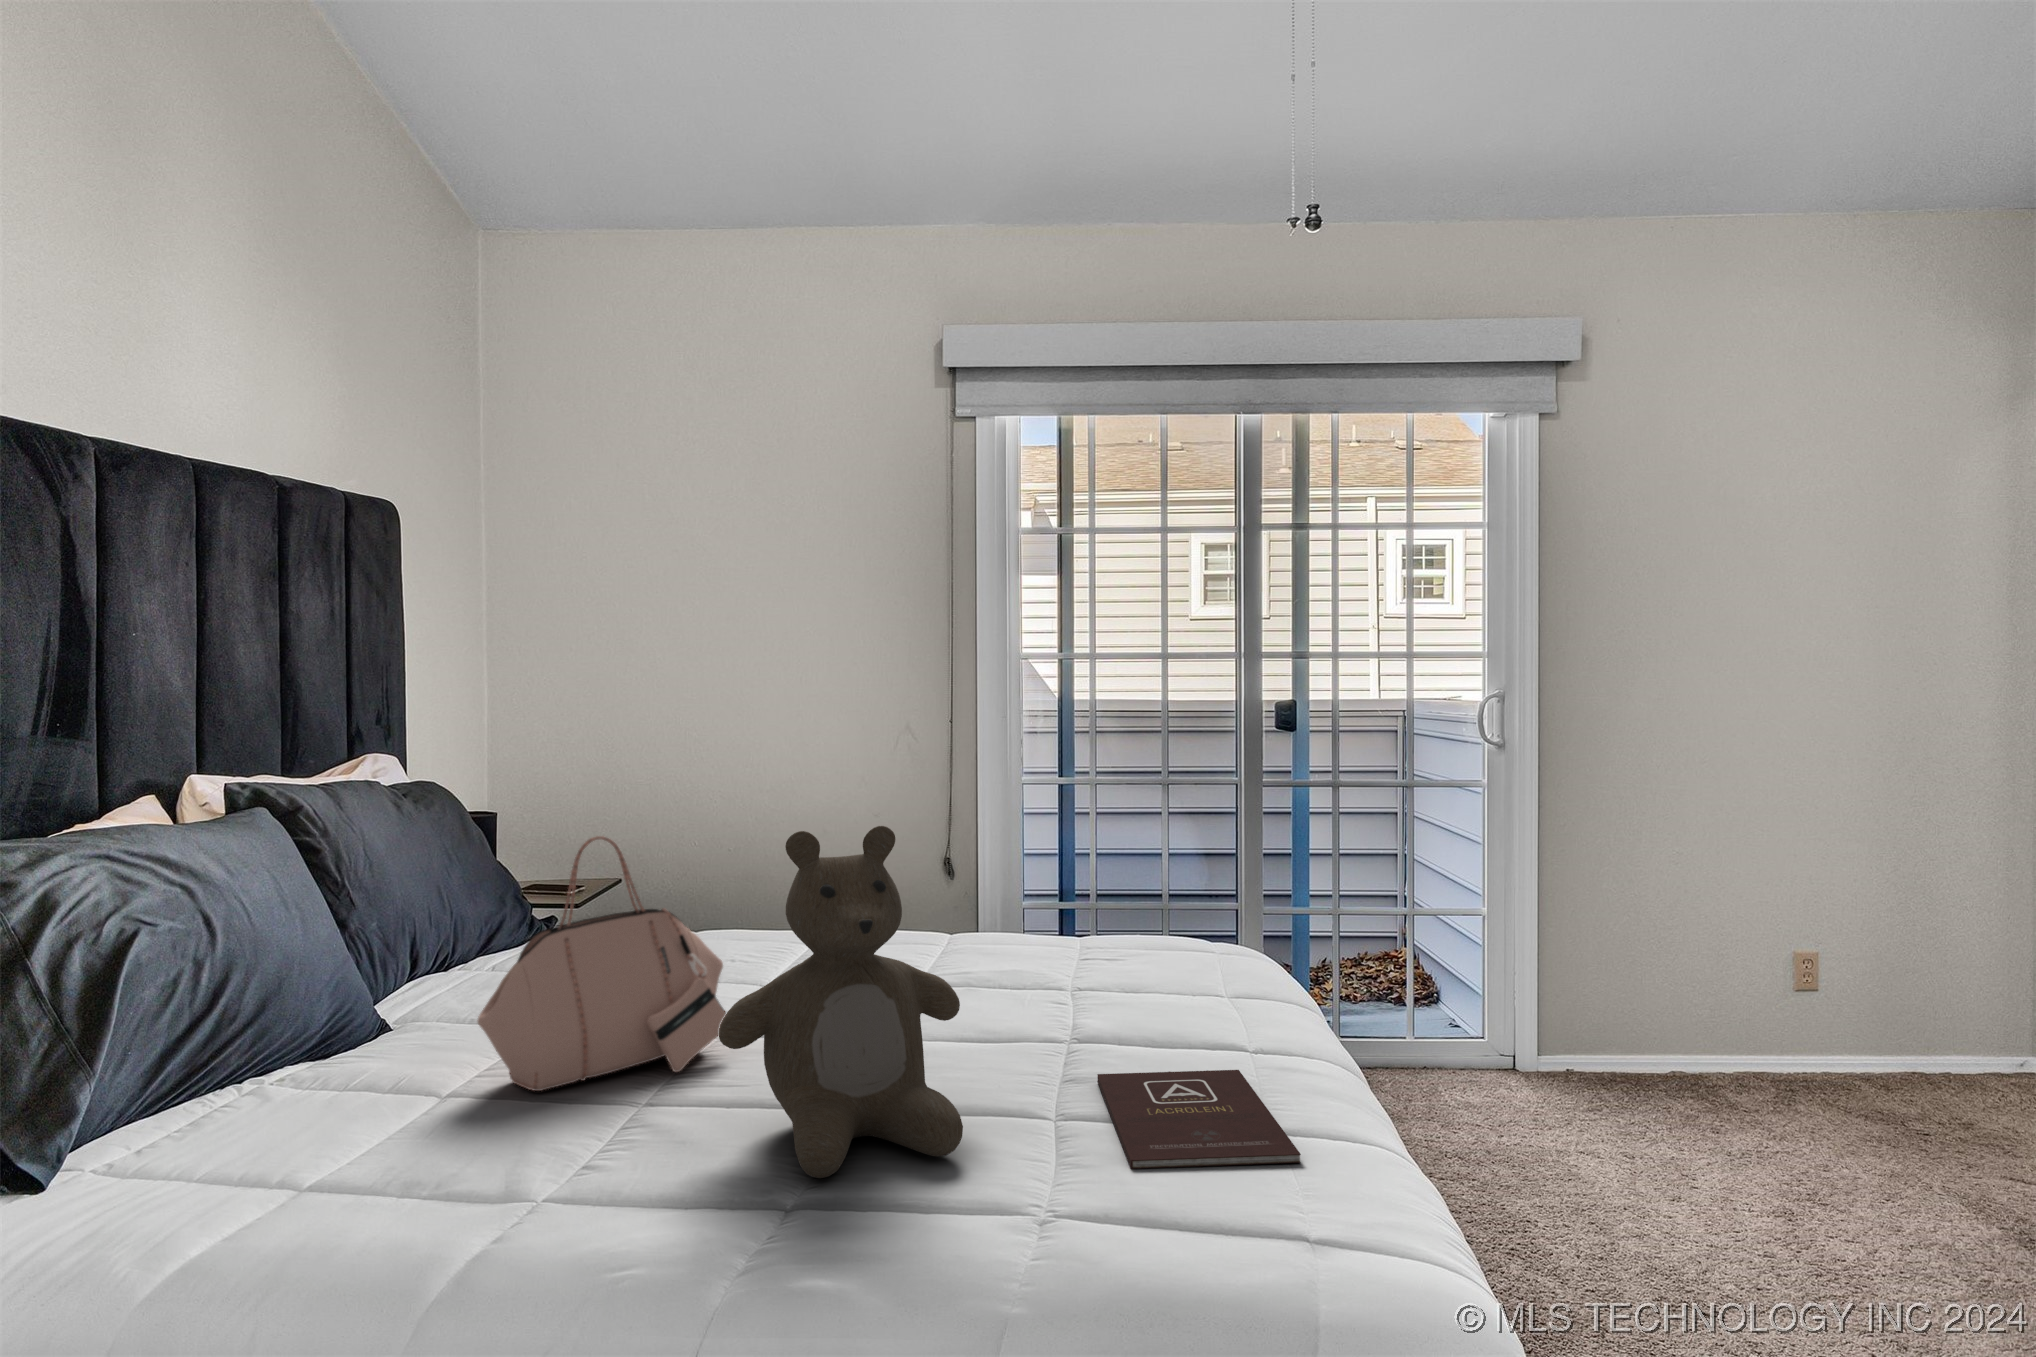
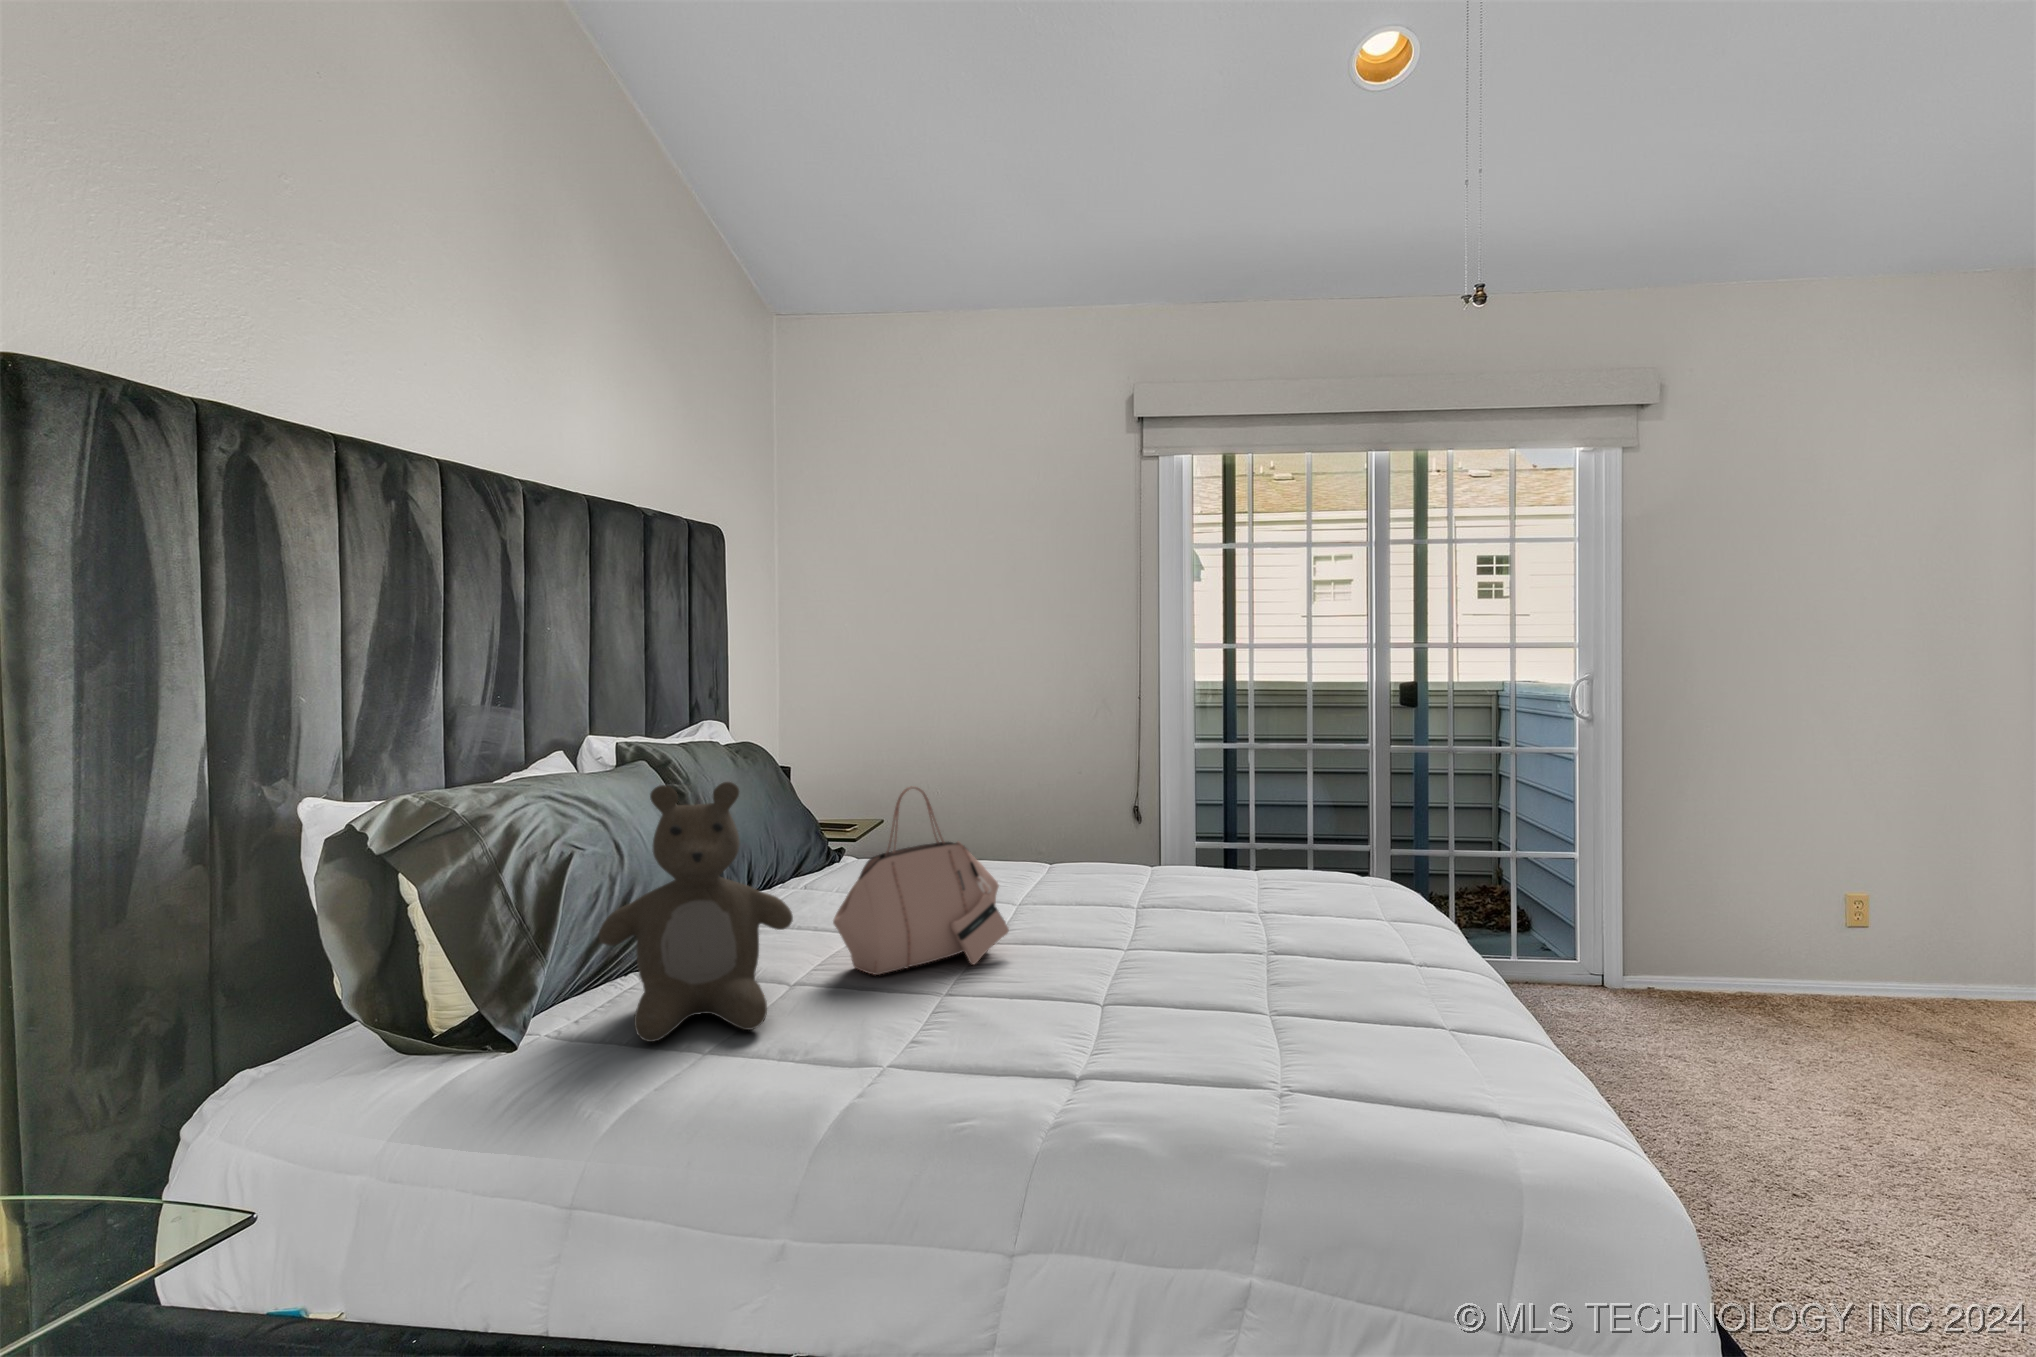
teddy bear: present [719,826,963,1178] -> present [599,782,793,1042]
book: present [1097,1070,1301,1169] -> none [1299,976,1480,1046]

